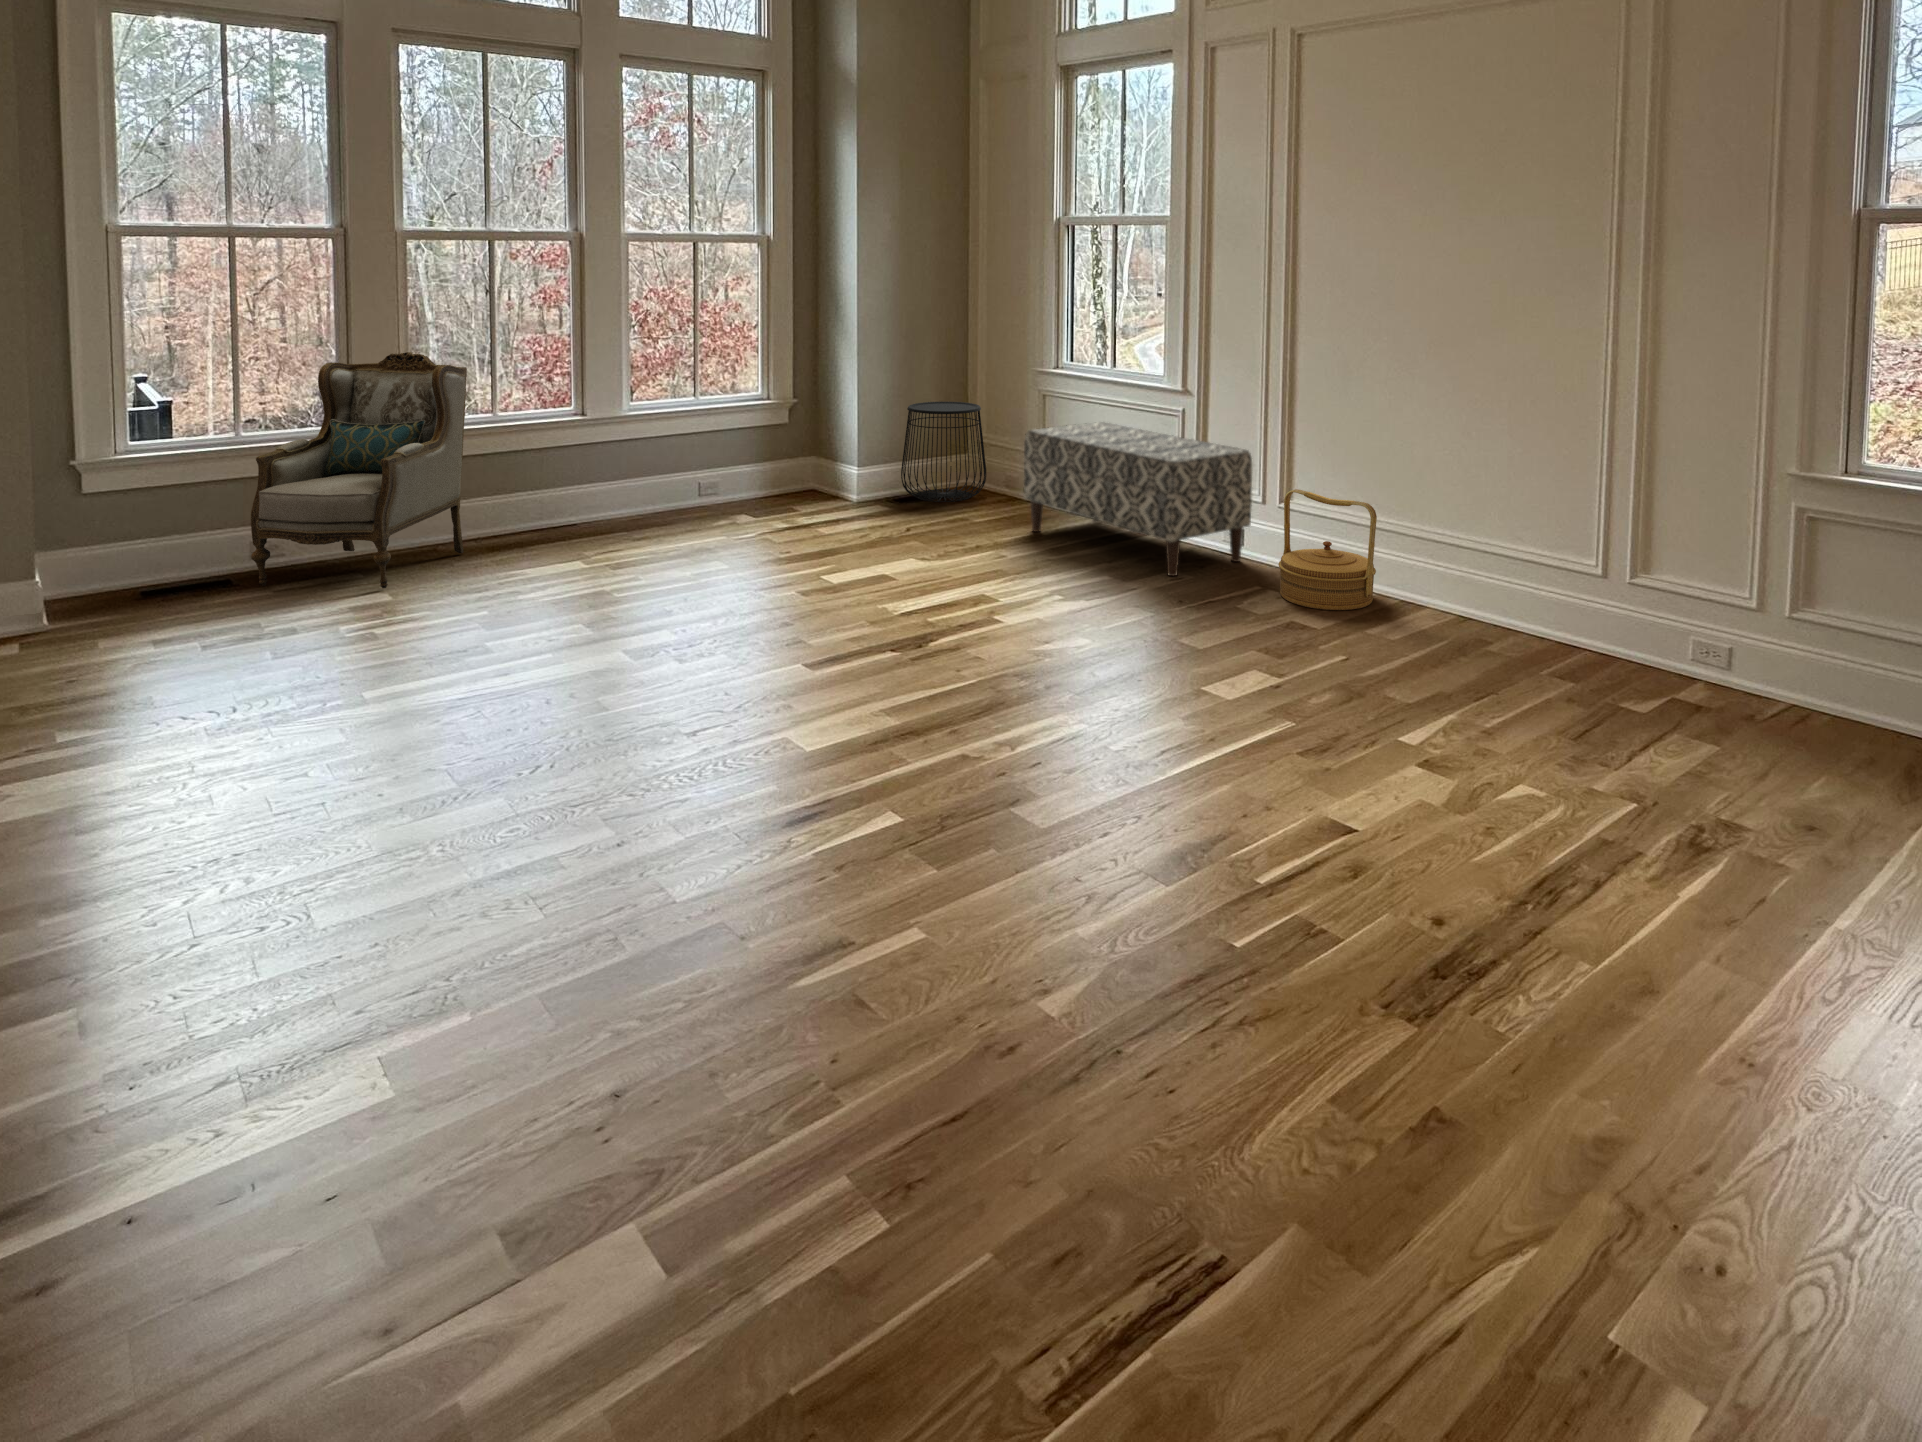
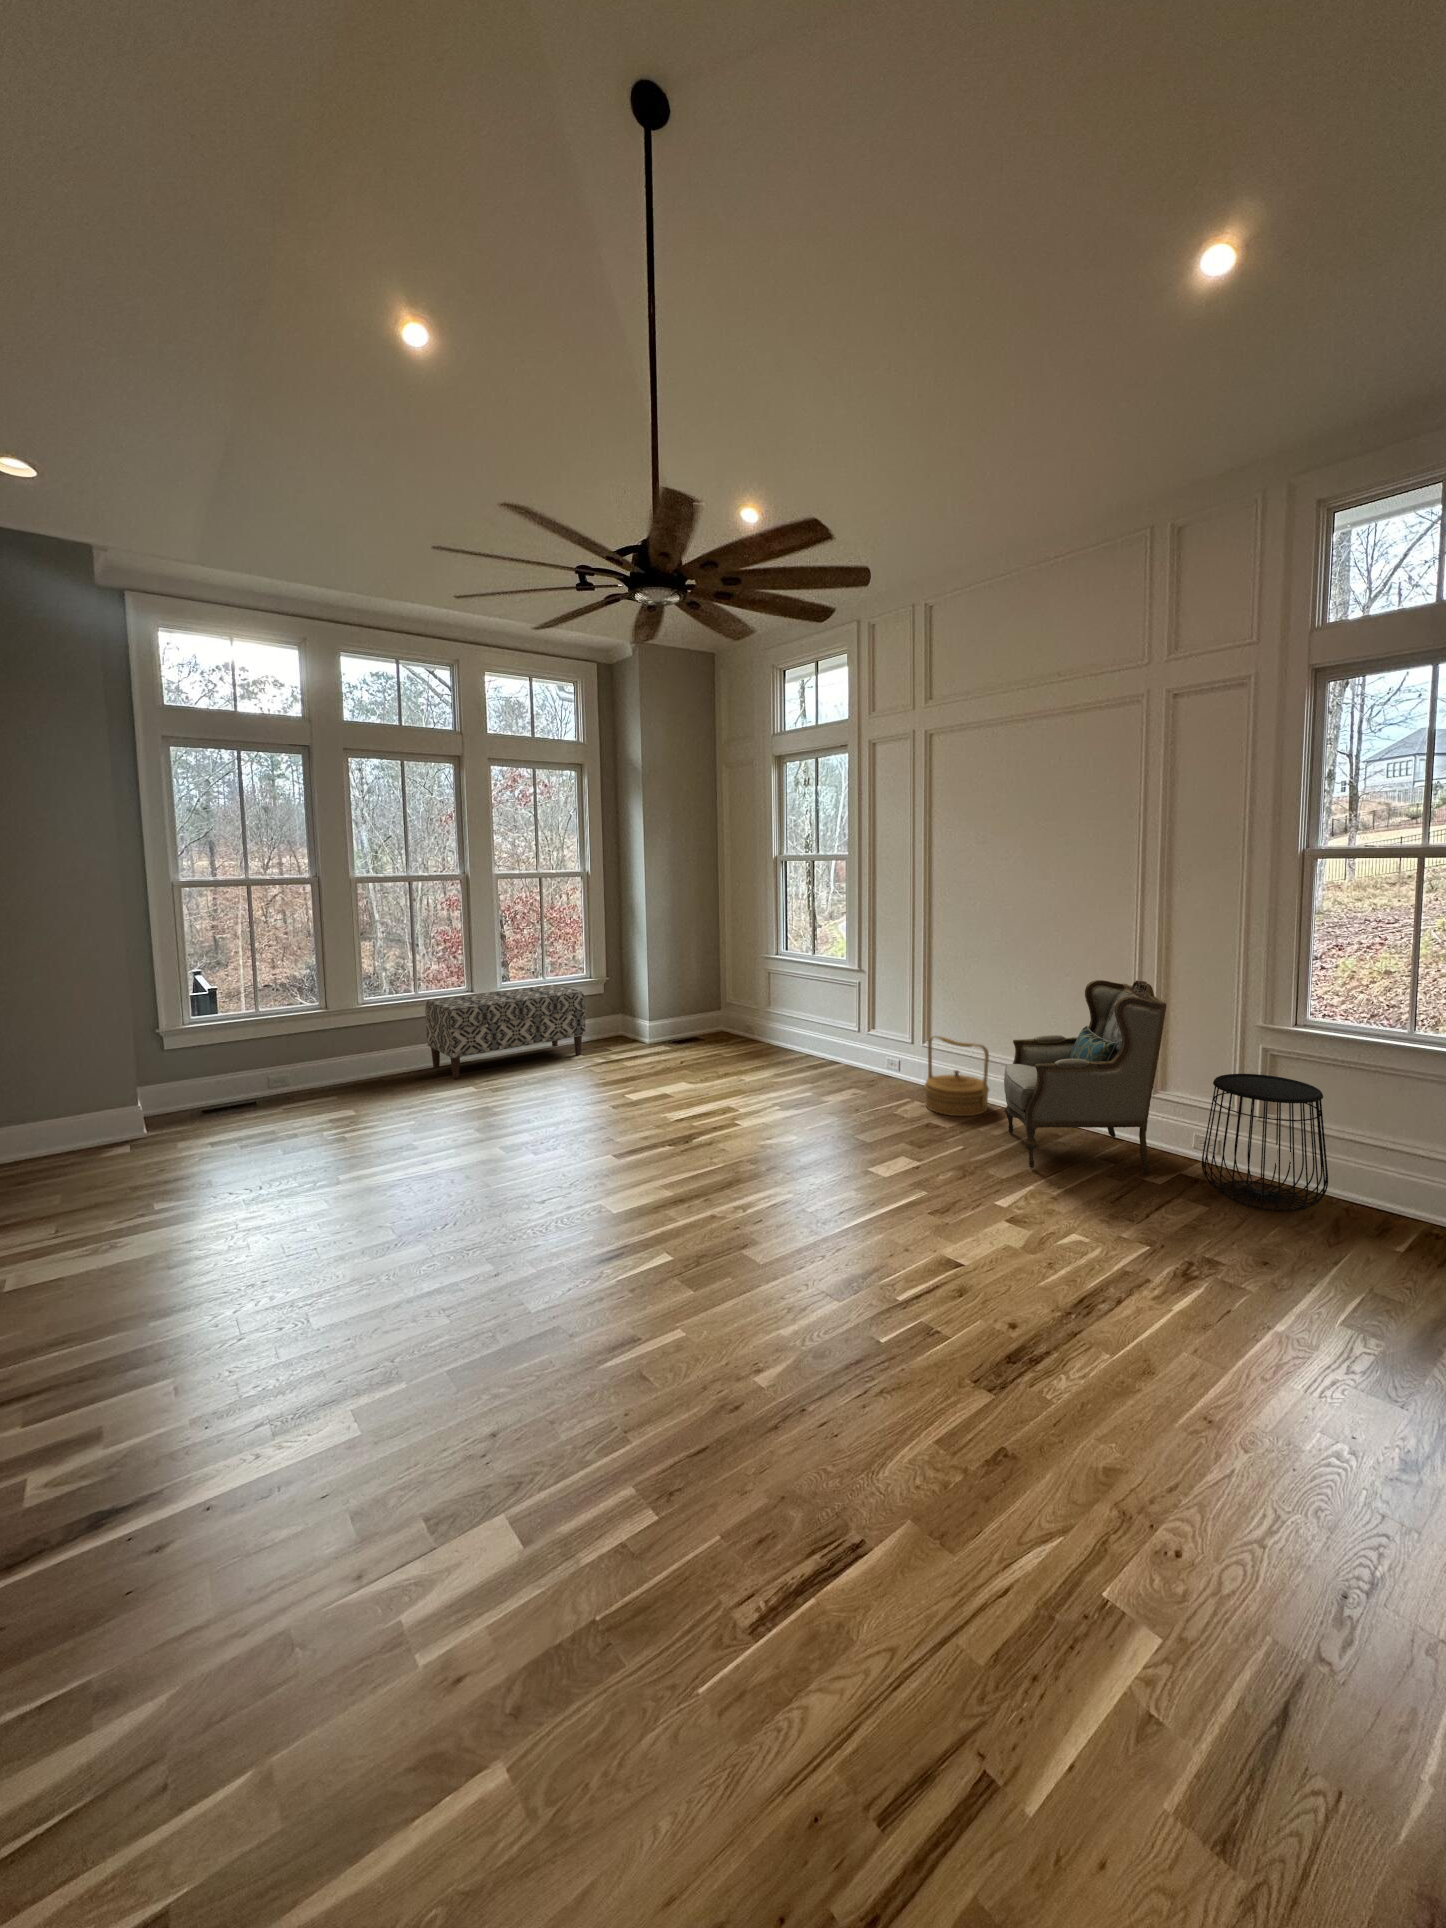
armchair: present [251,352,467,588] -> present [1004,980,1166,1173]
side table: present [901,402,986,502] -> present [1202,1074,1328,1211]
bench: present [1024,422,1252,576] -> present [425,985,586,1079]

